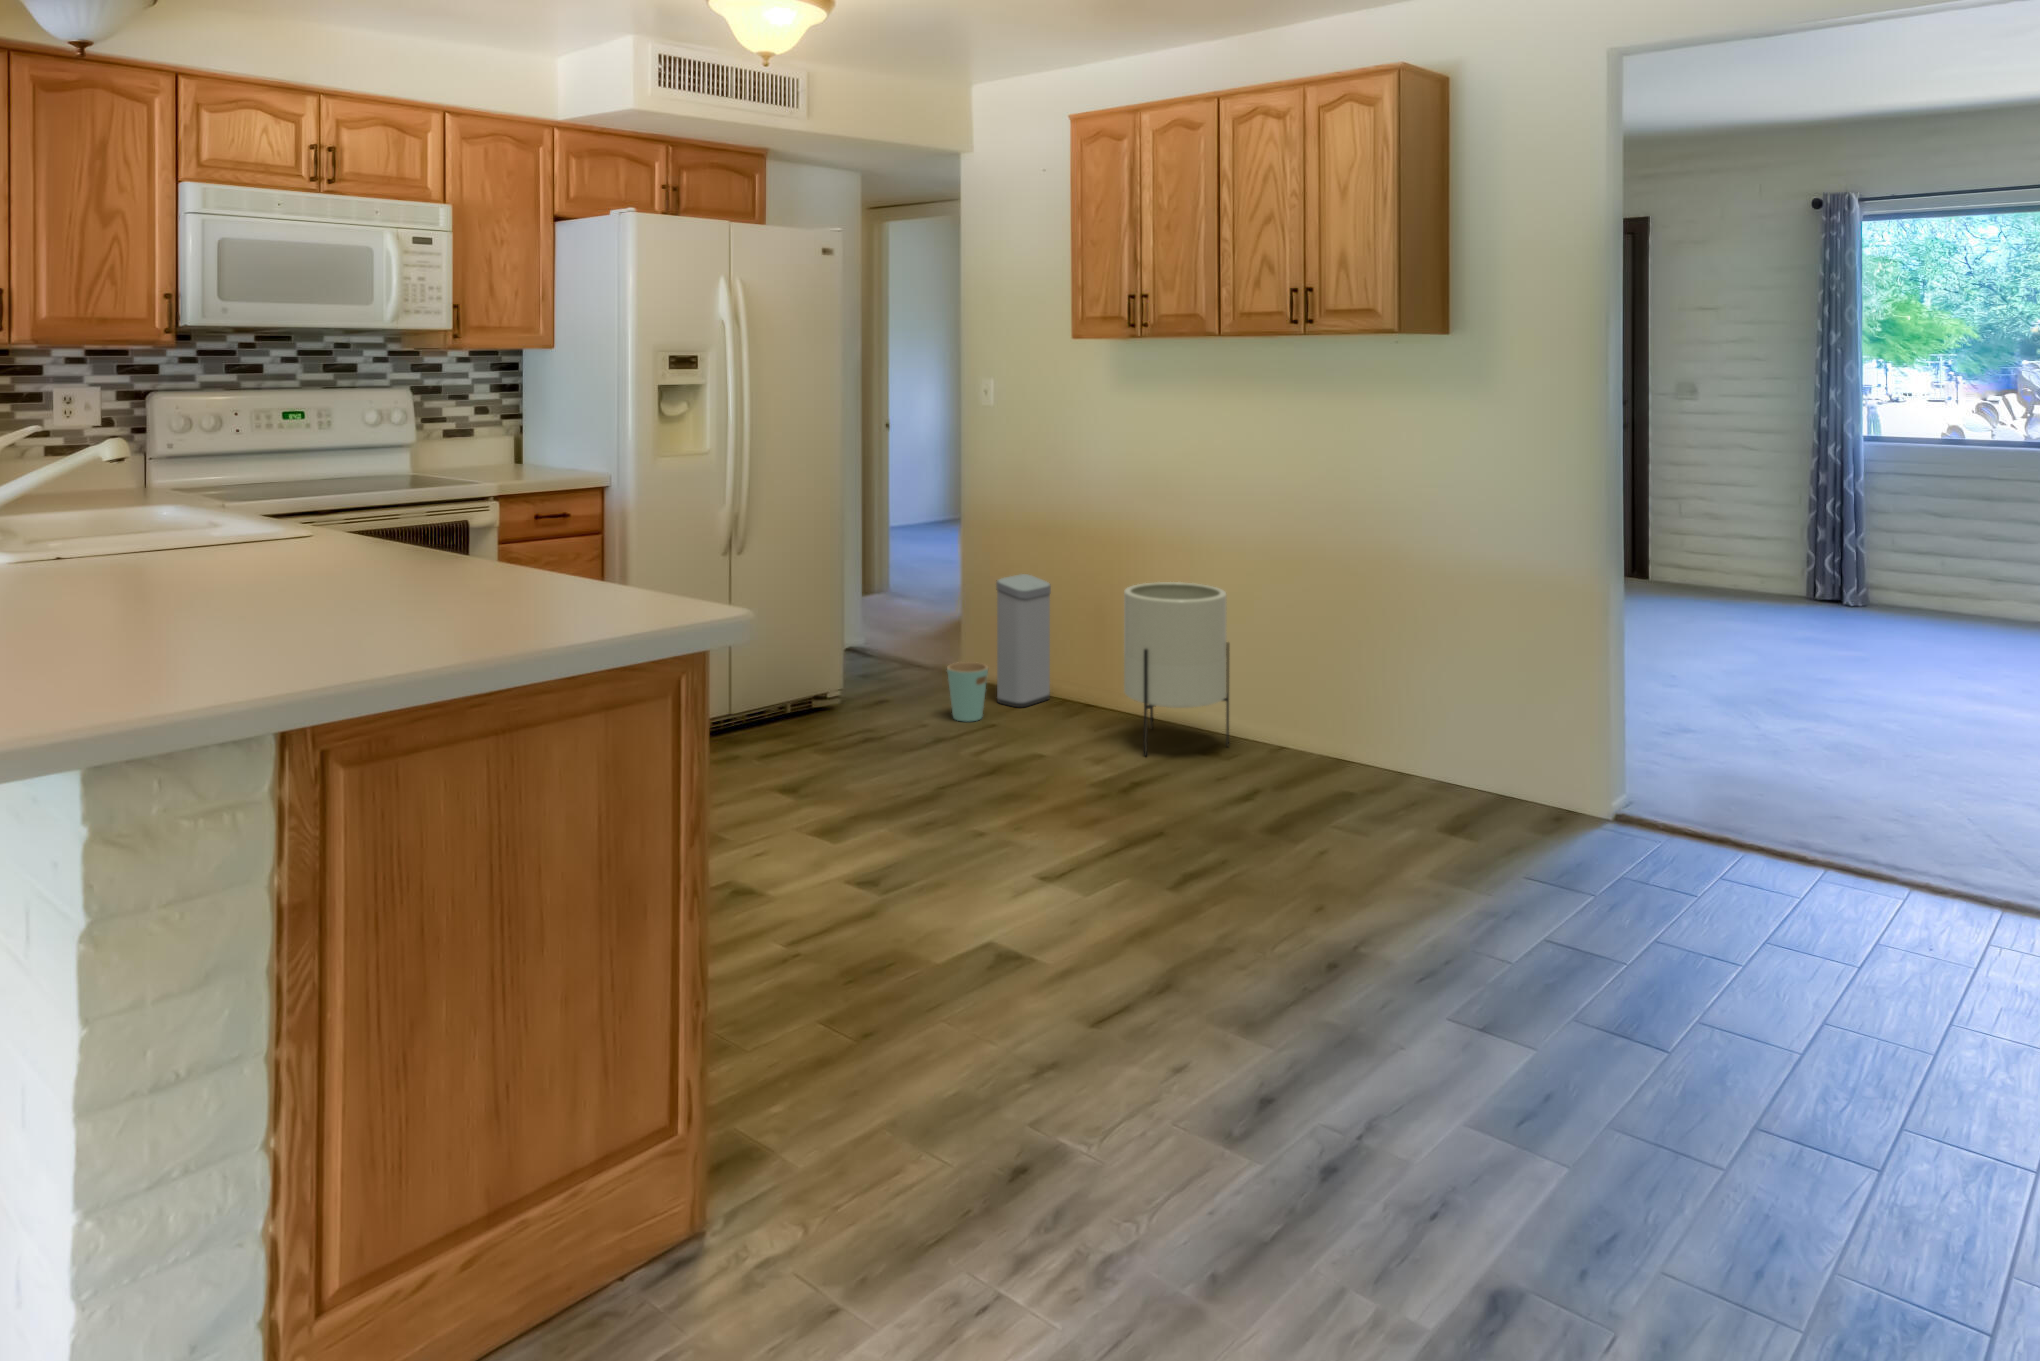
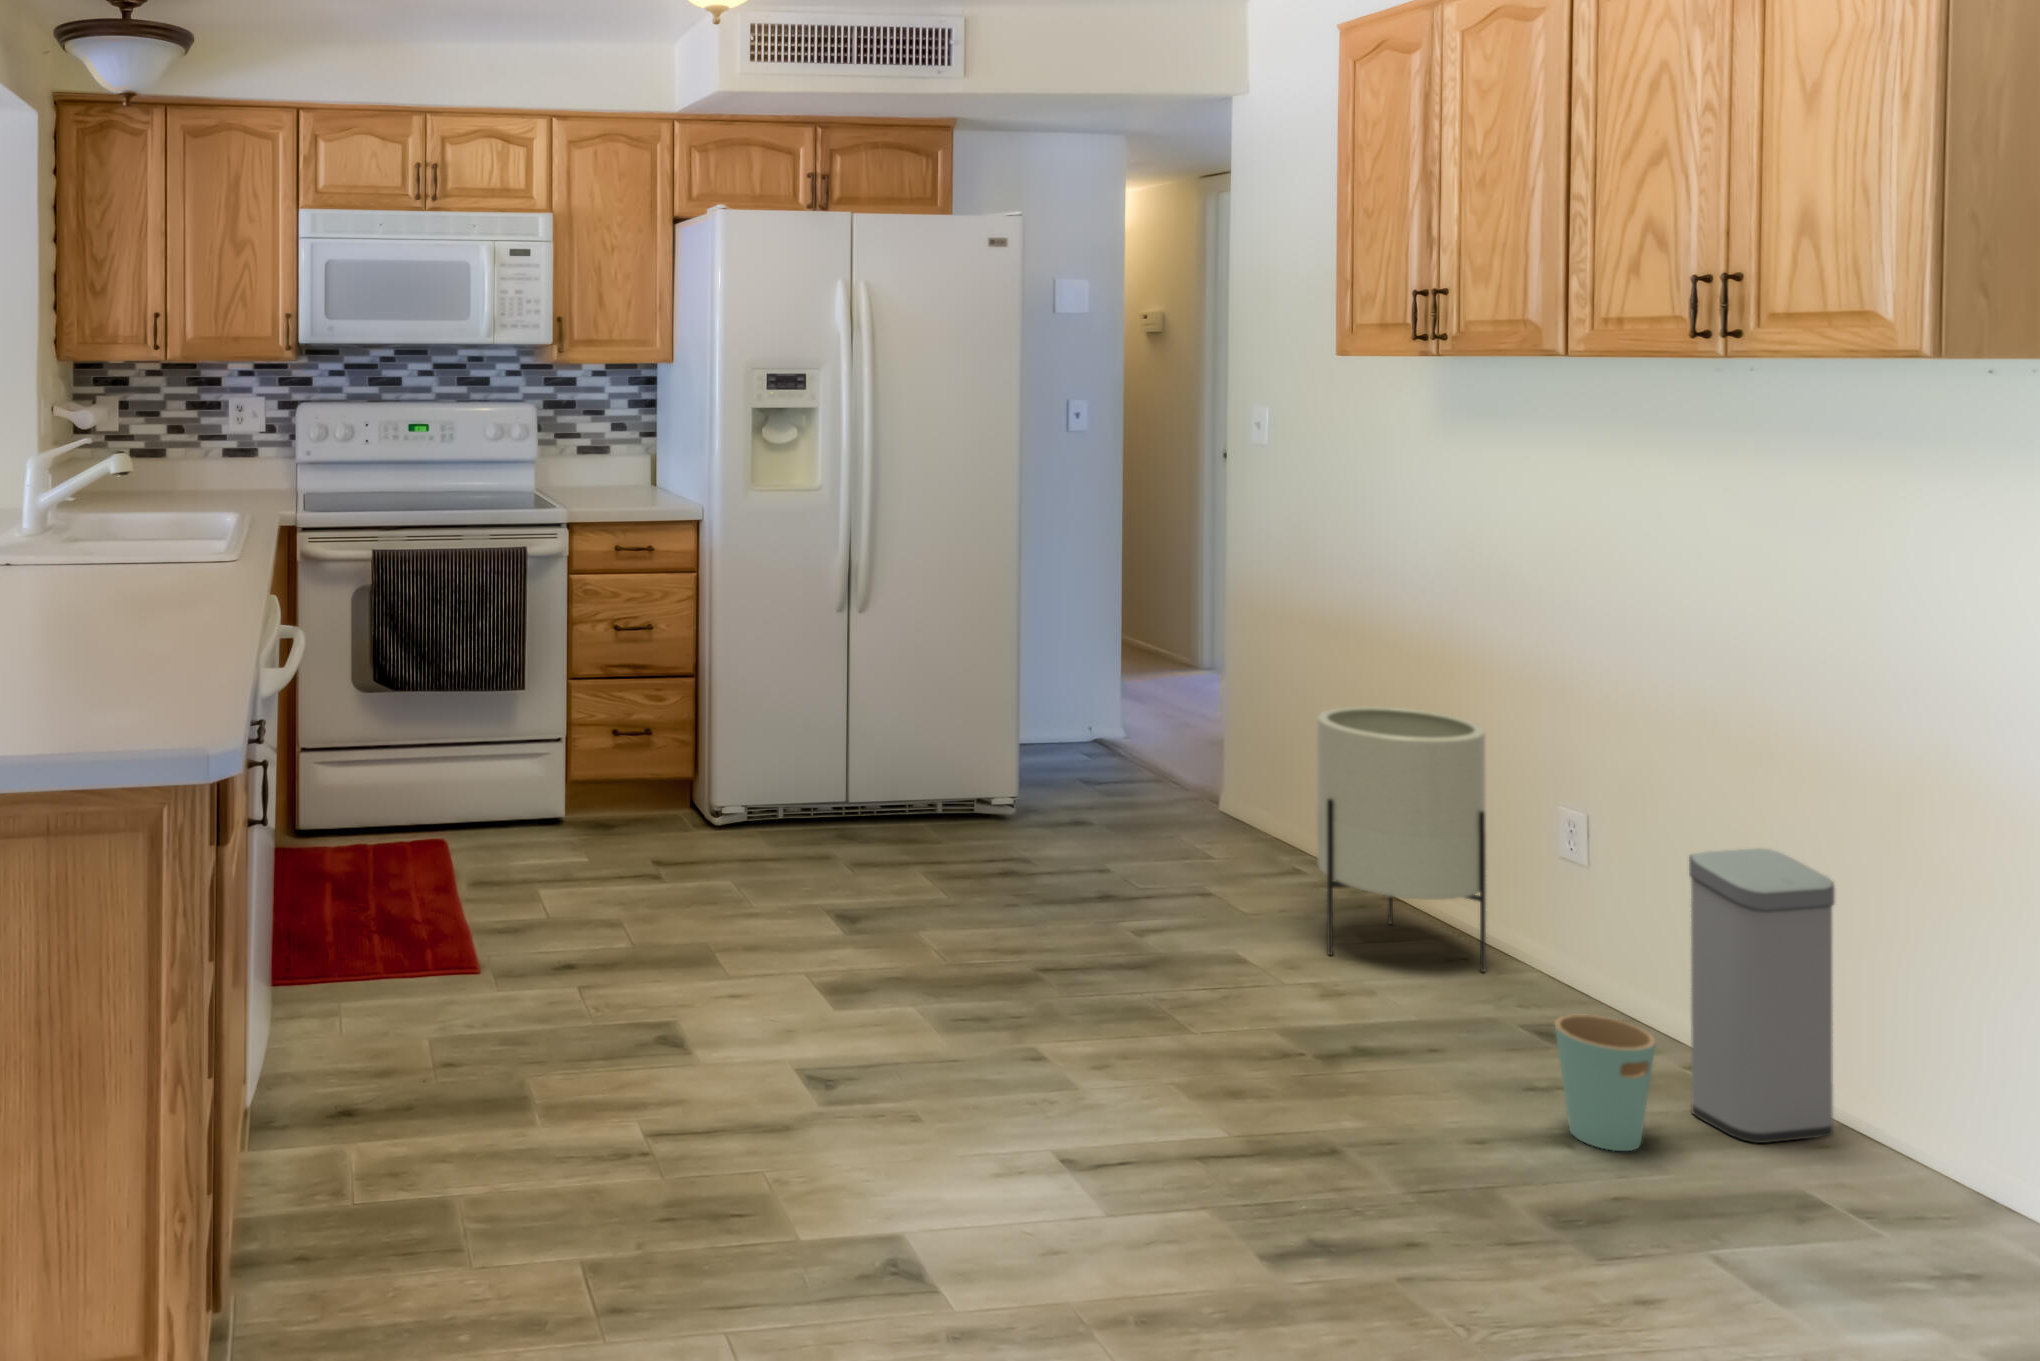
trash can: present [947,574,1051,721] -> present [1555,848,1835,1151]

